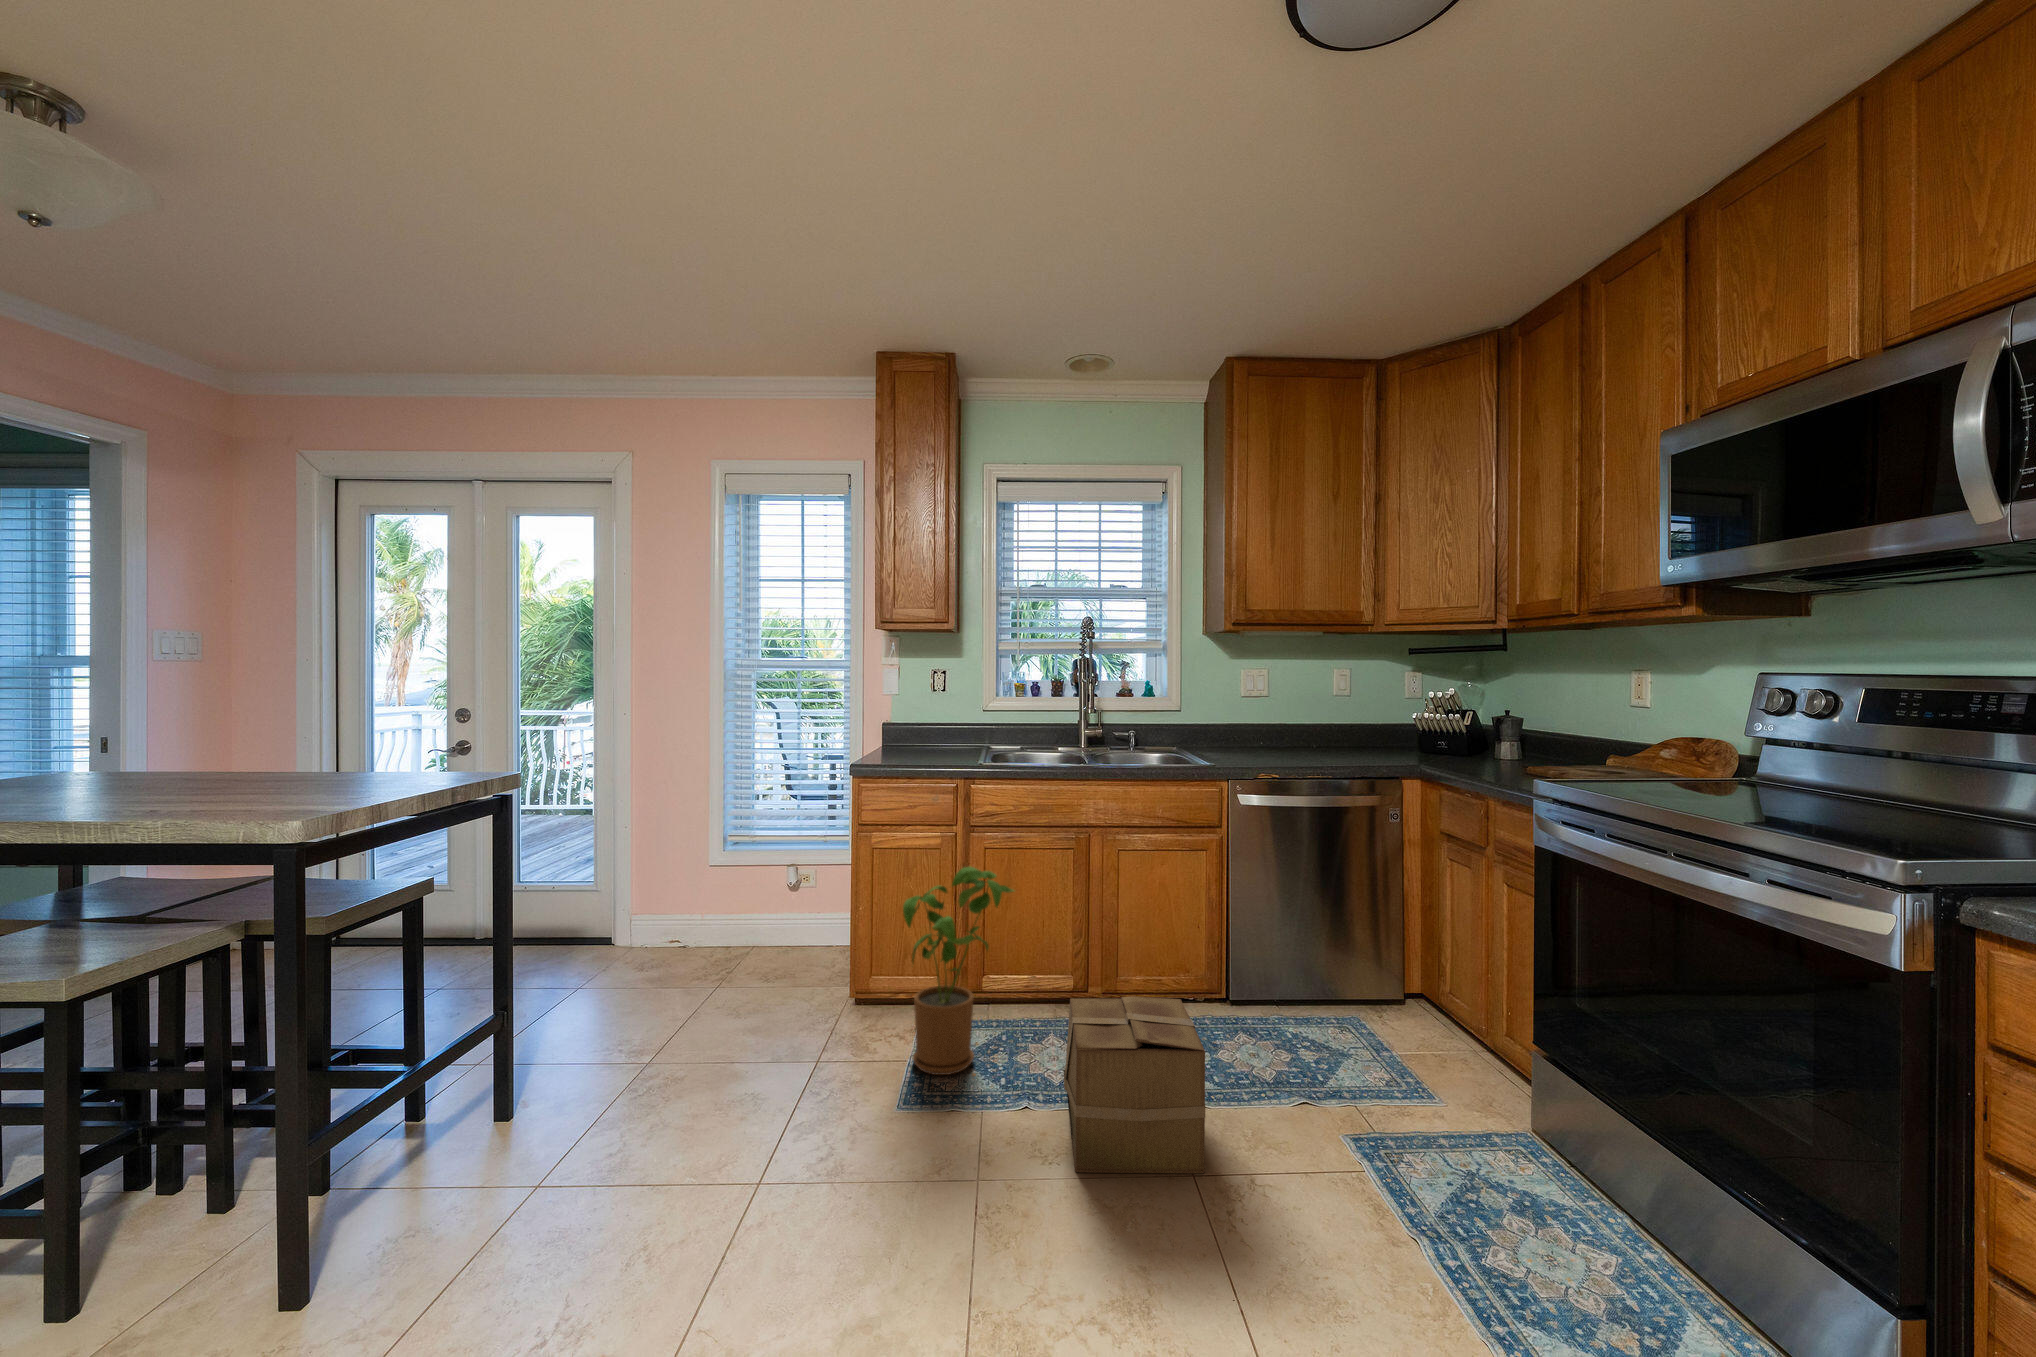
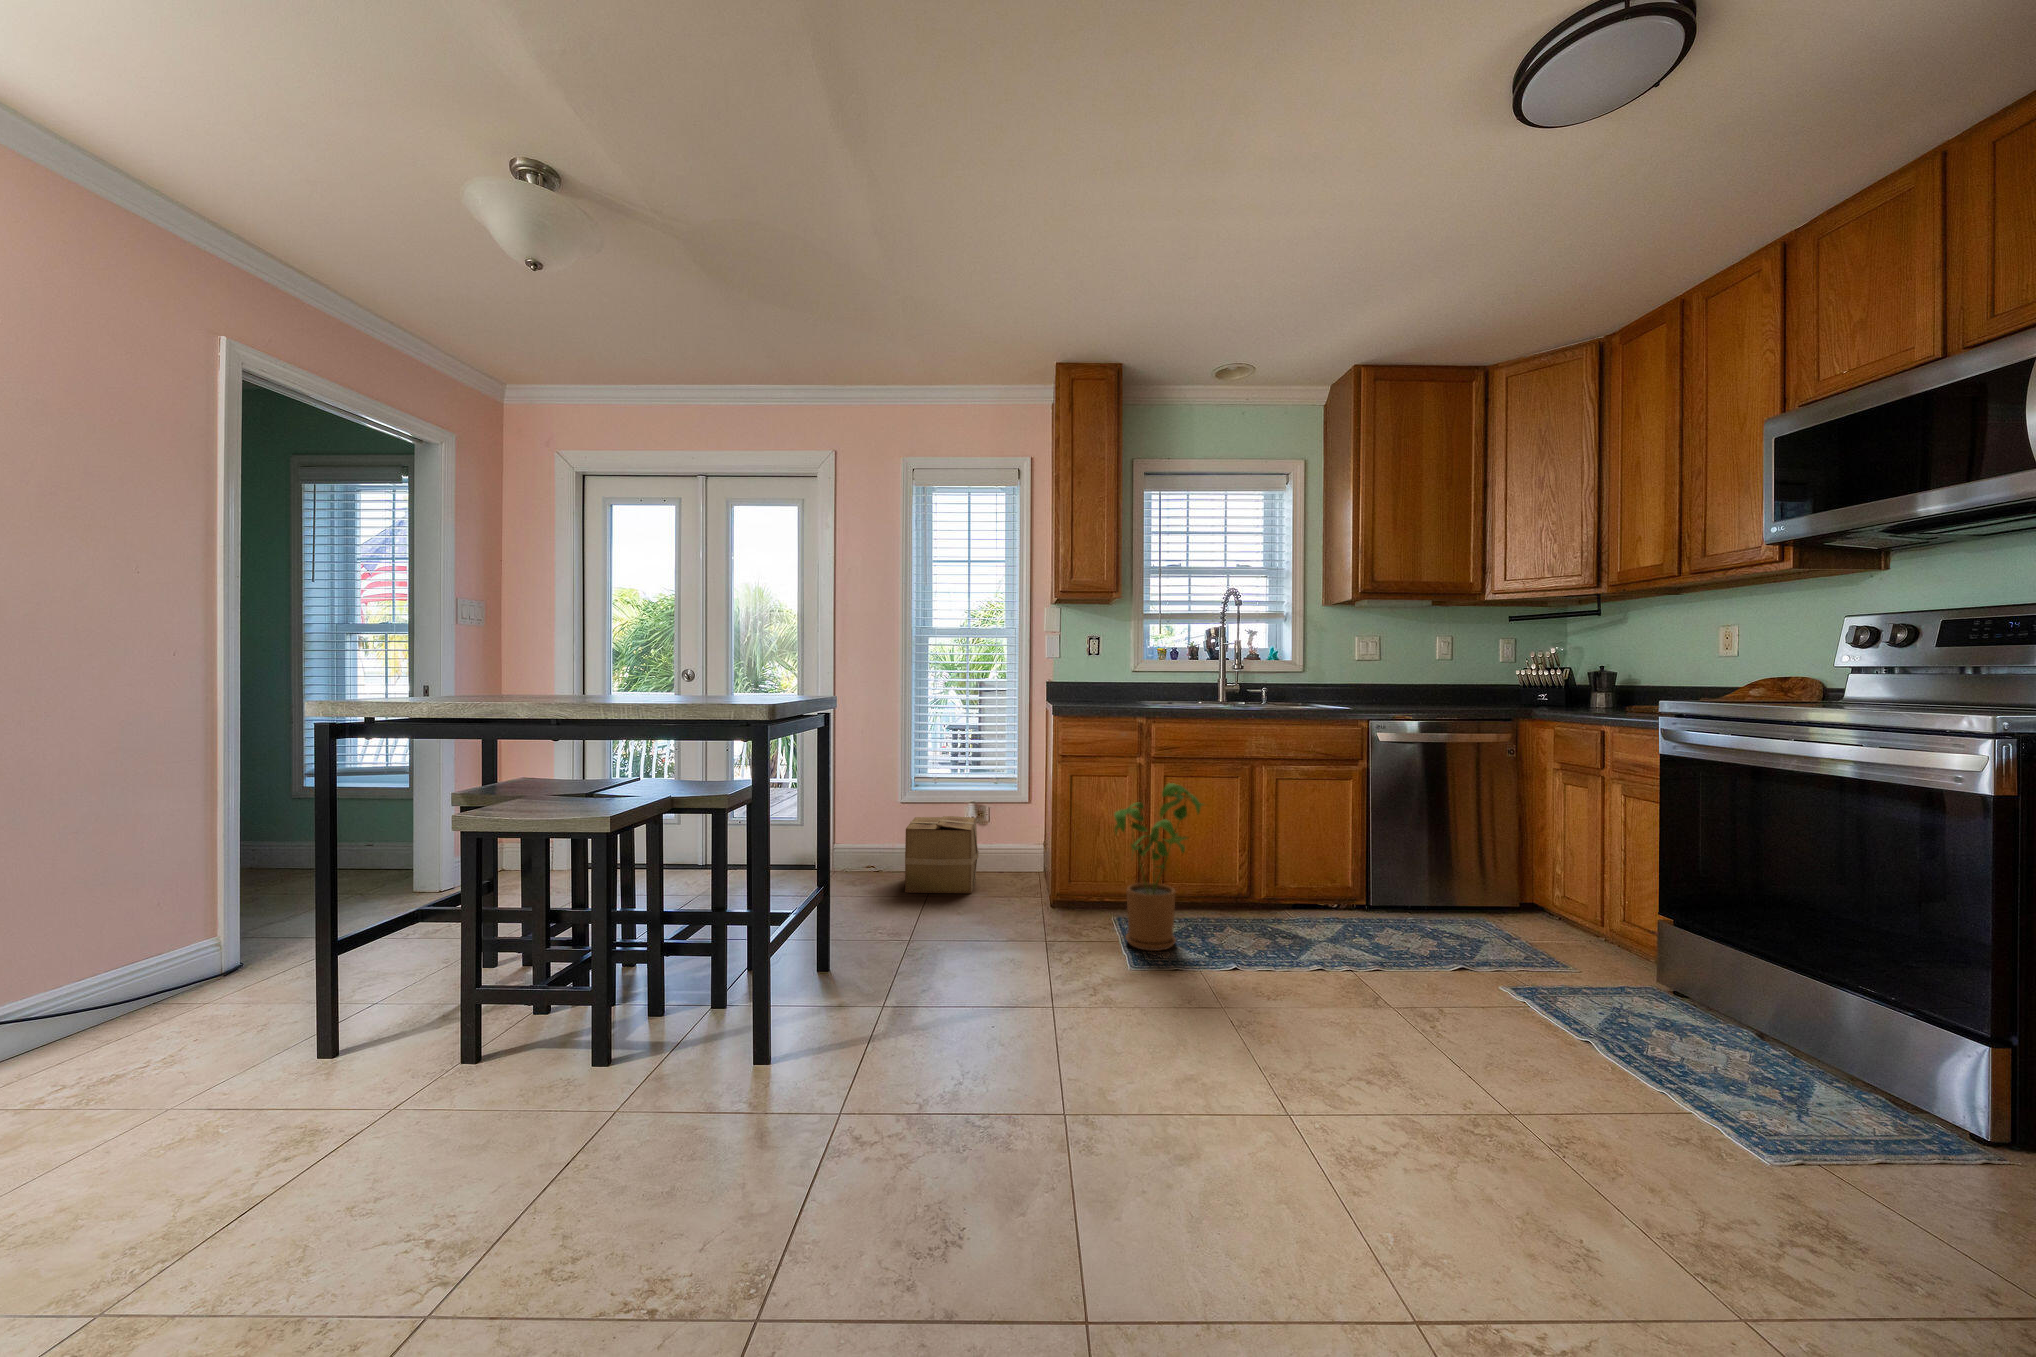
cardboard box: present [1064,996,1205,1173] -> present [905,816,978,893]

